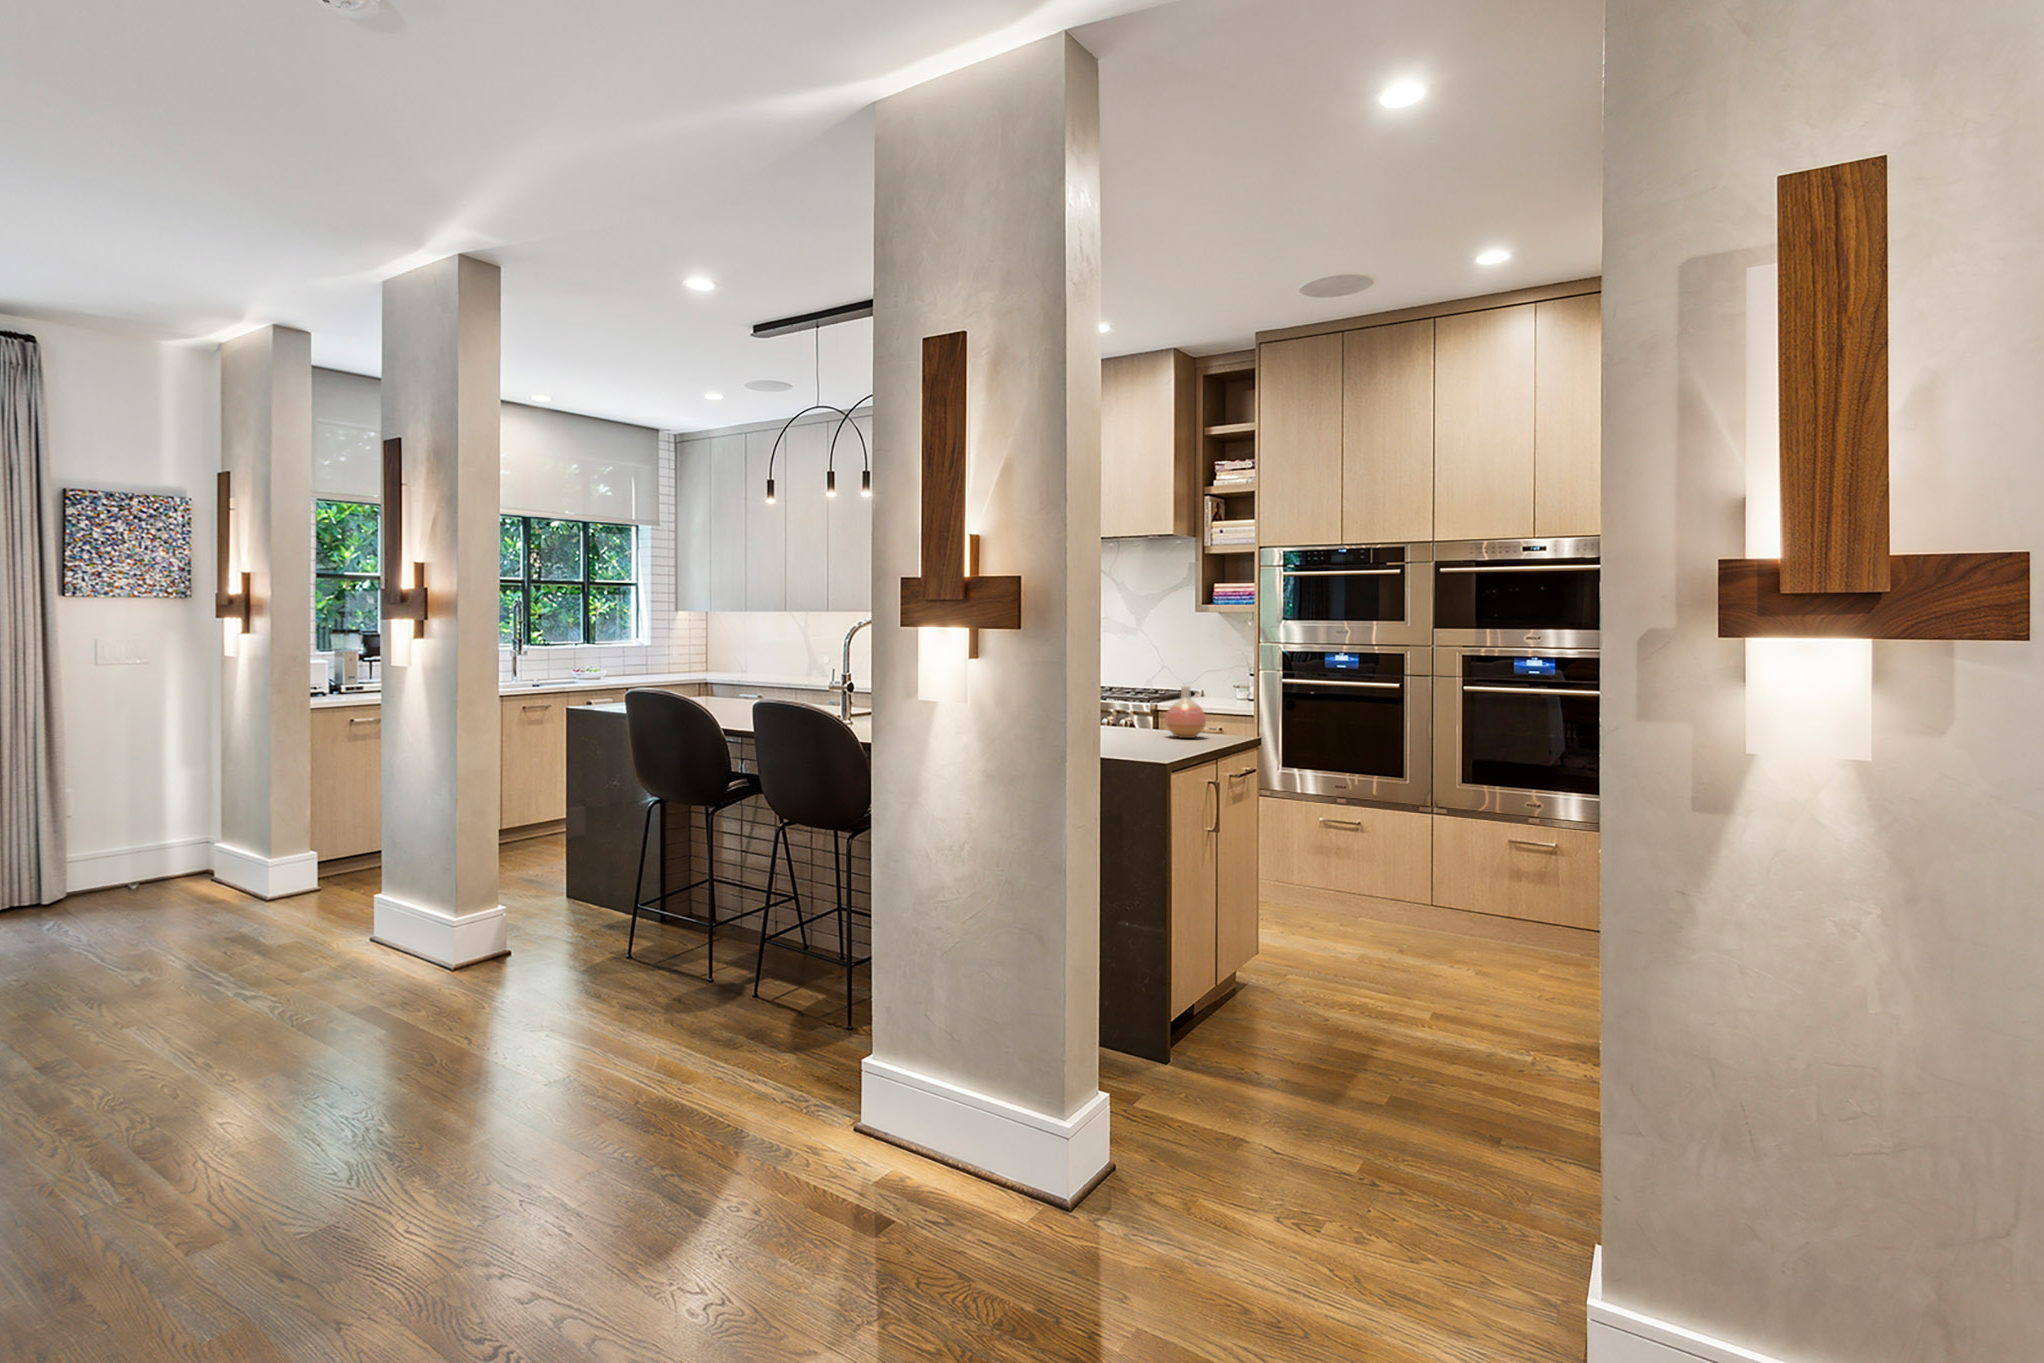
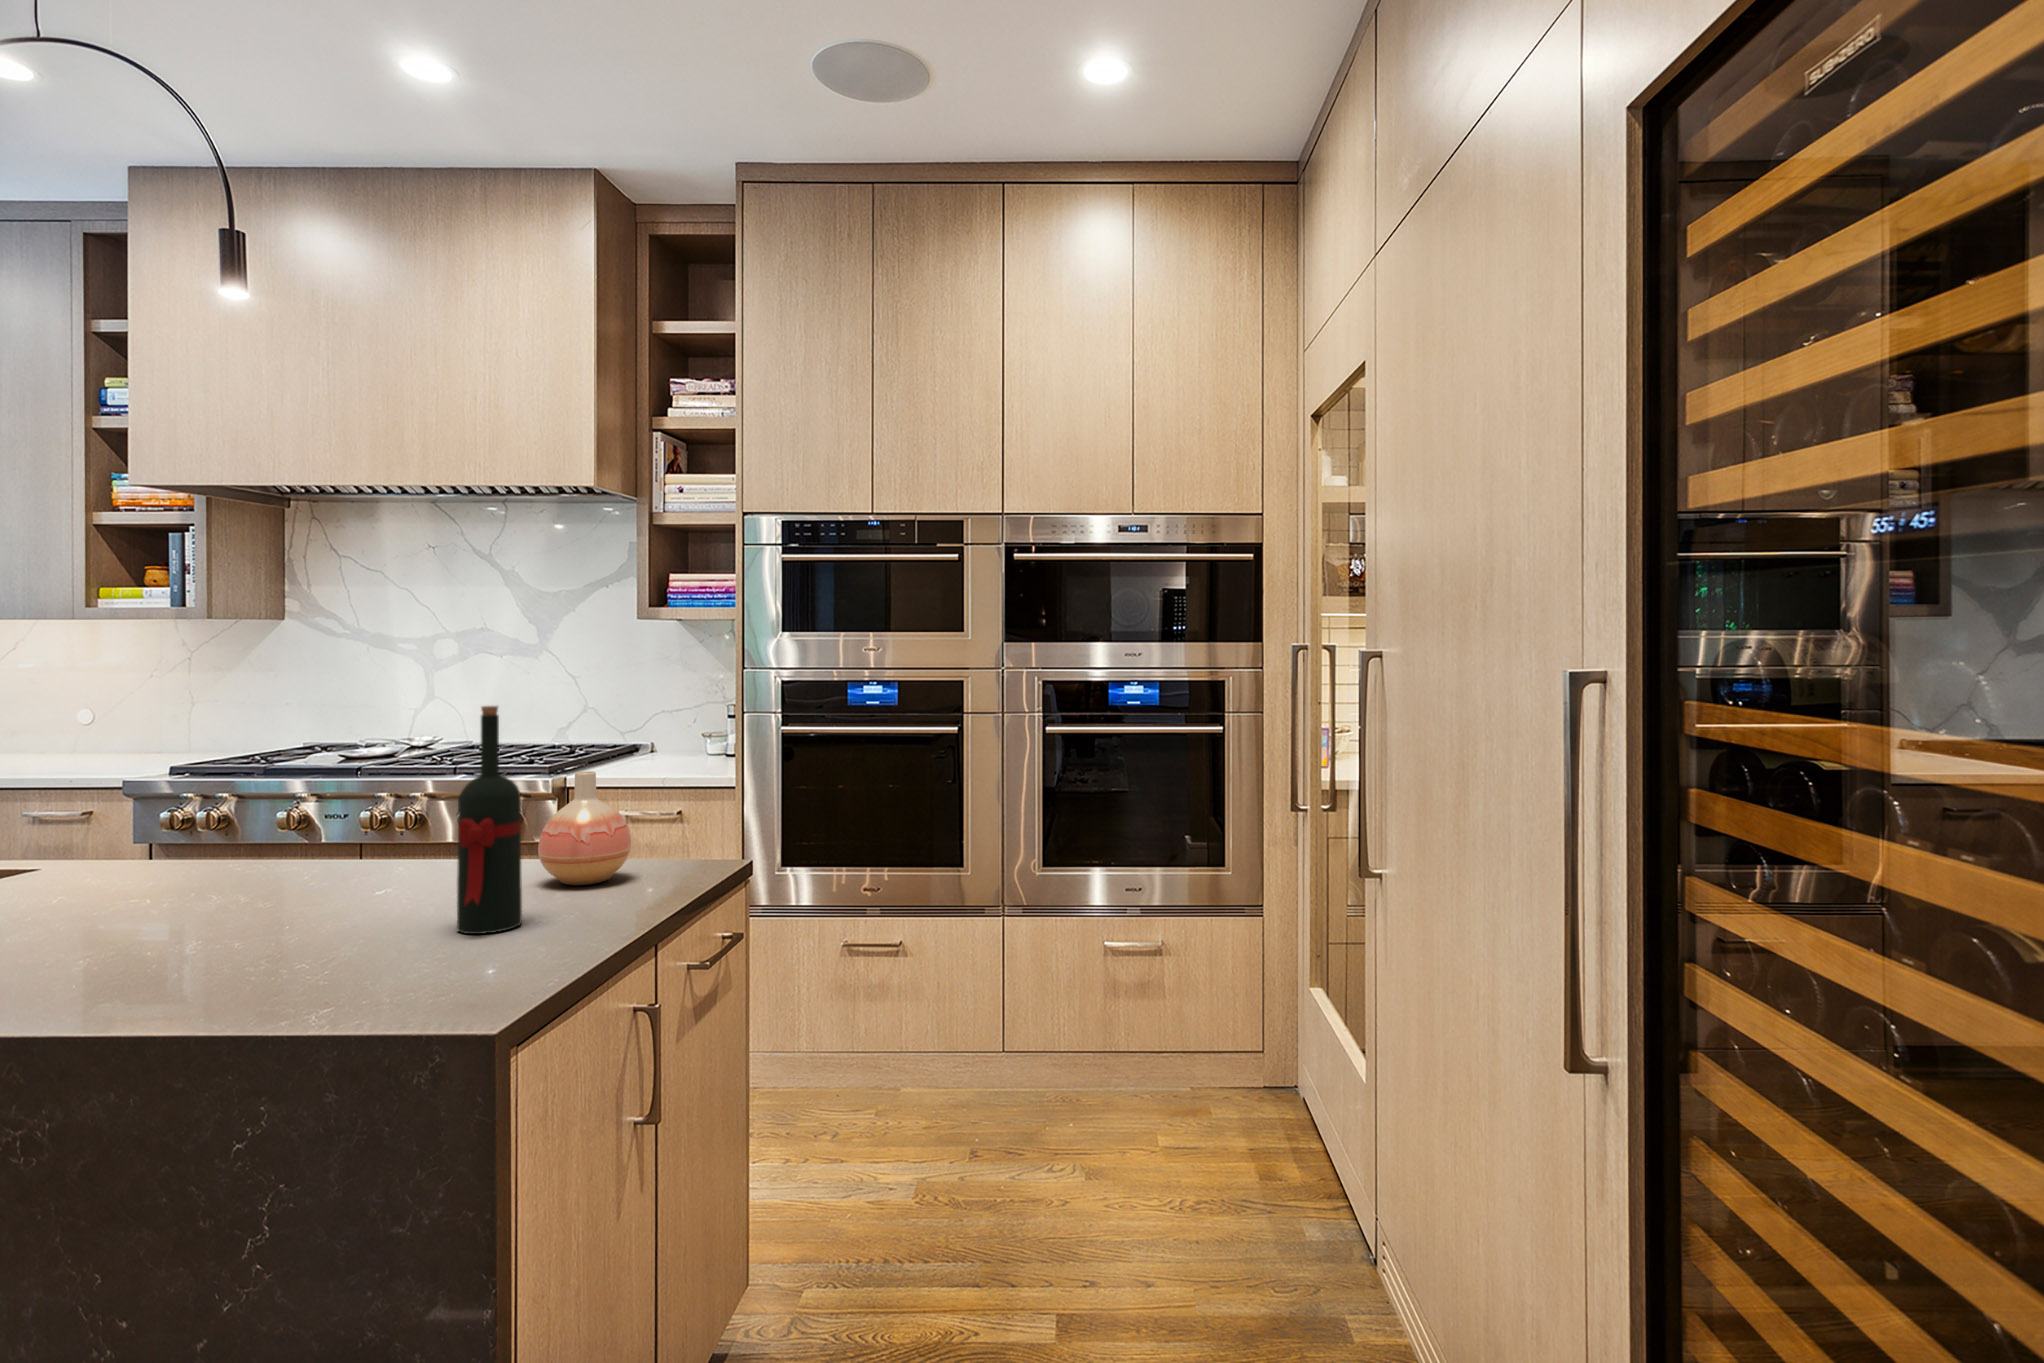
wine bottle: none [1140,652,1165,746] -> present [457,706,522,934]

